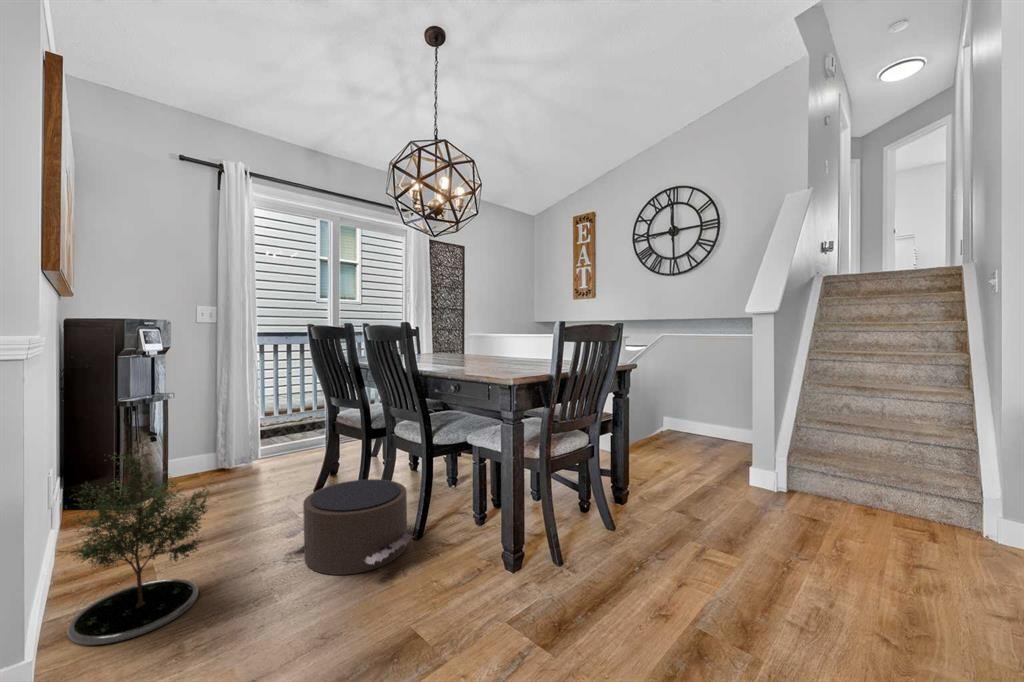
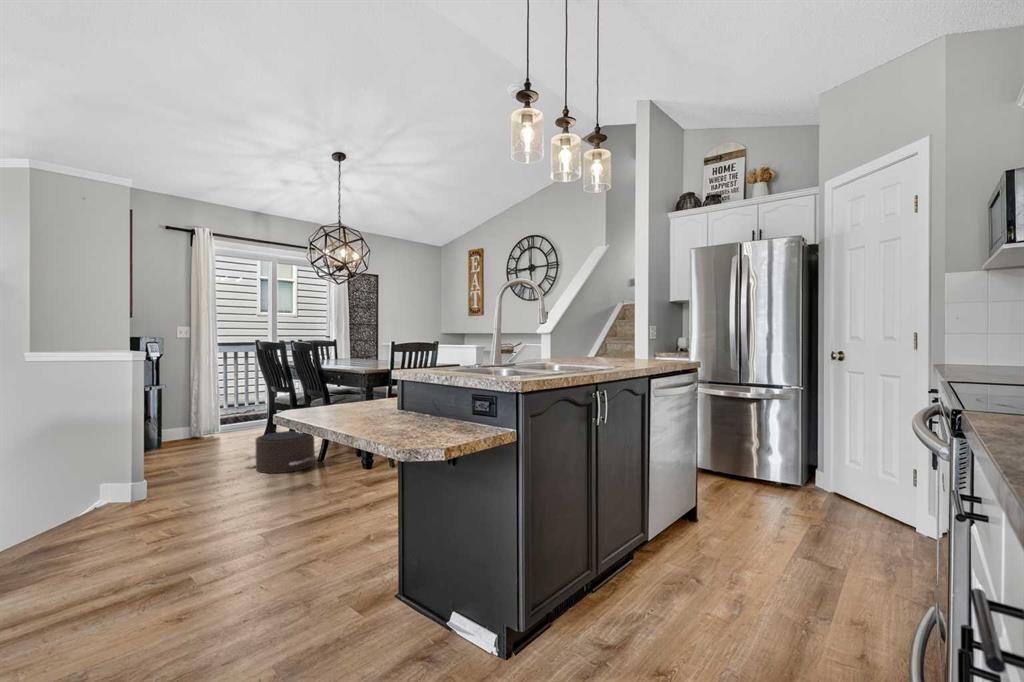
potted tree: present [59,434,209,645] -> none [139,397,213,493]

